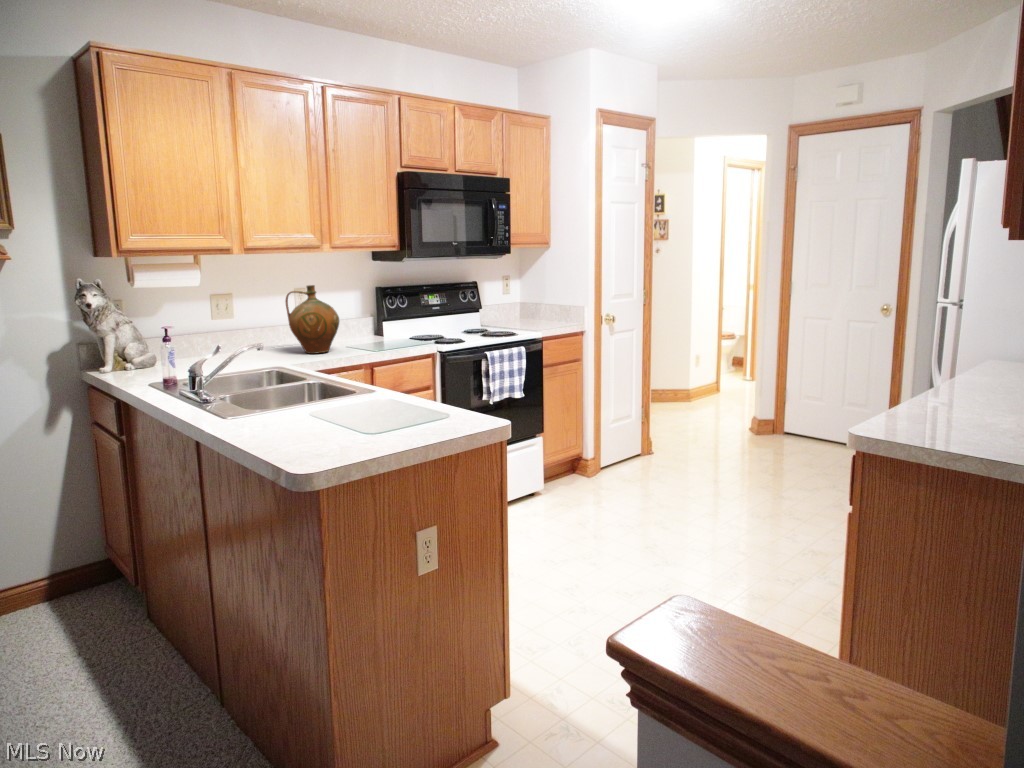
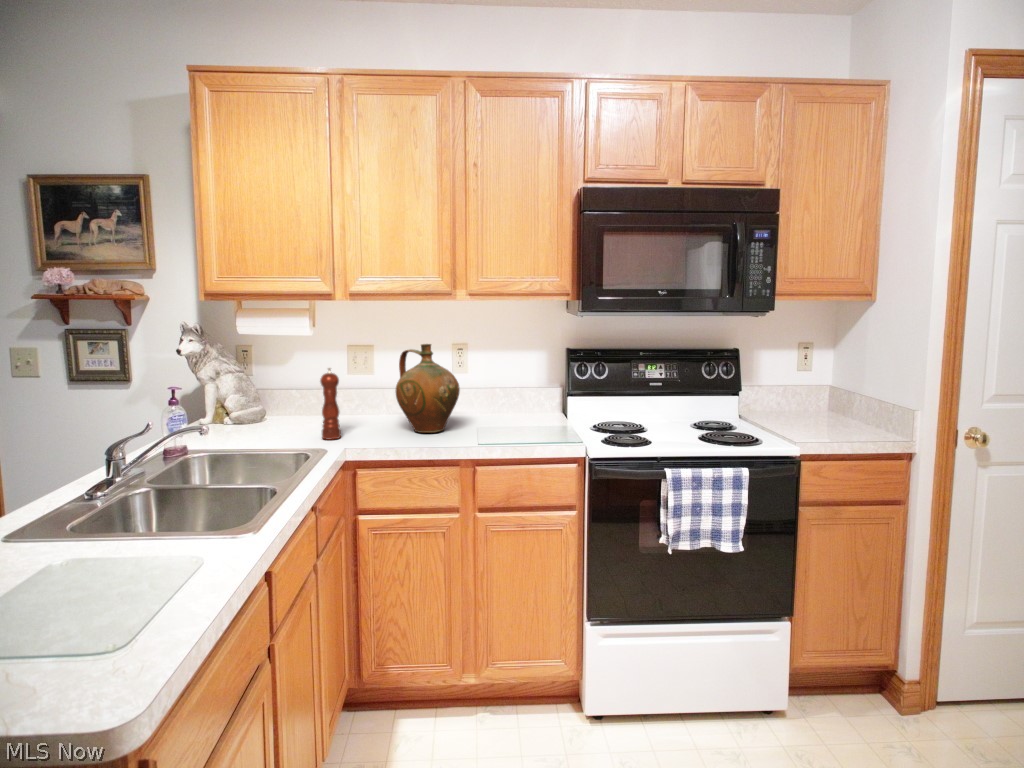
pepper mill: none [247,307,267,364] -> present [320,368,341,440]

